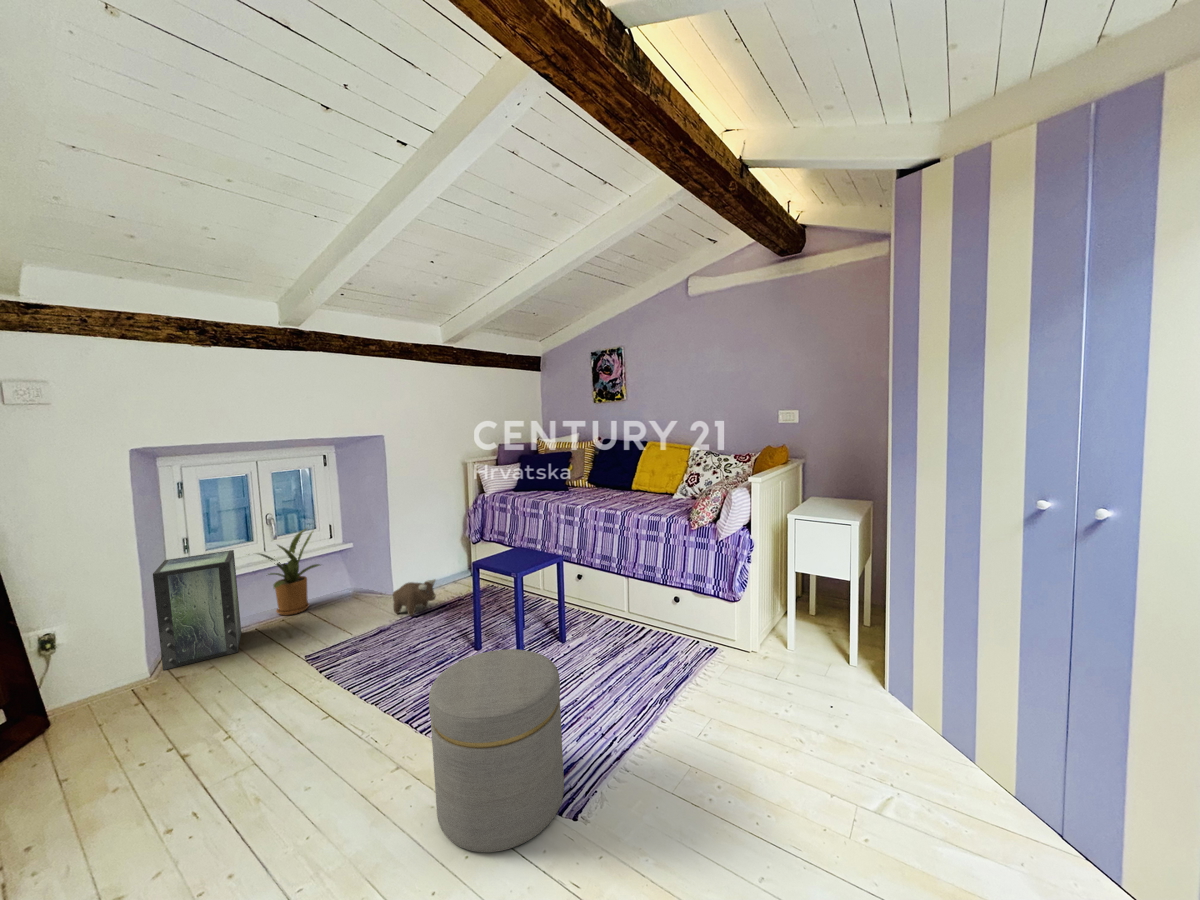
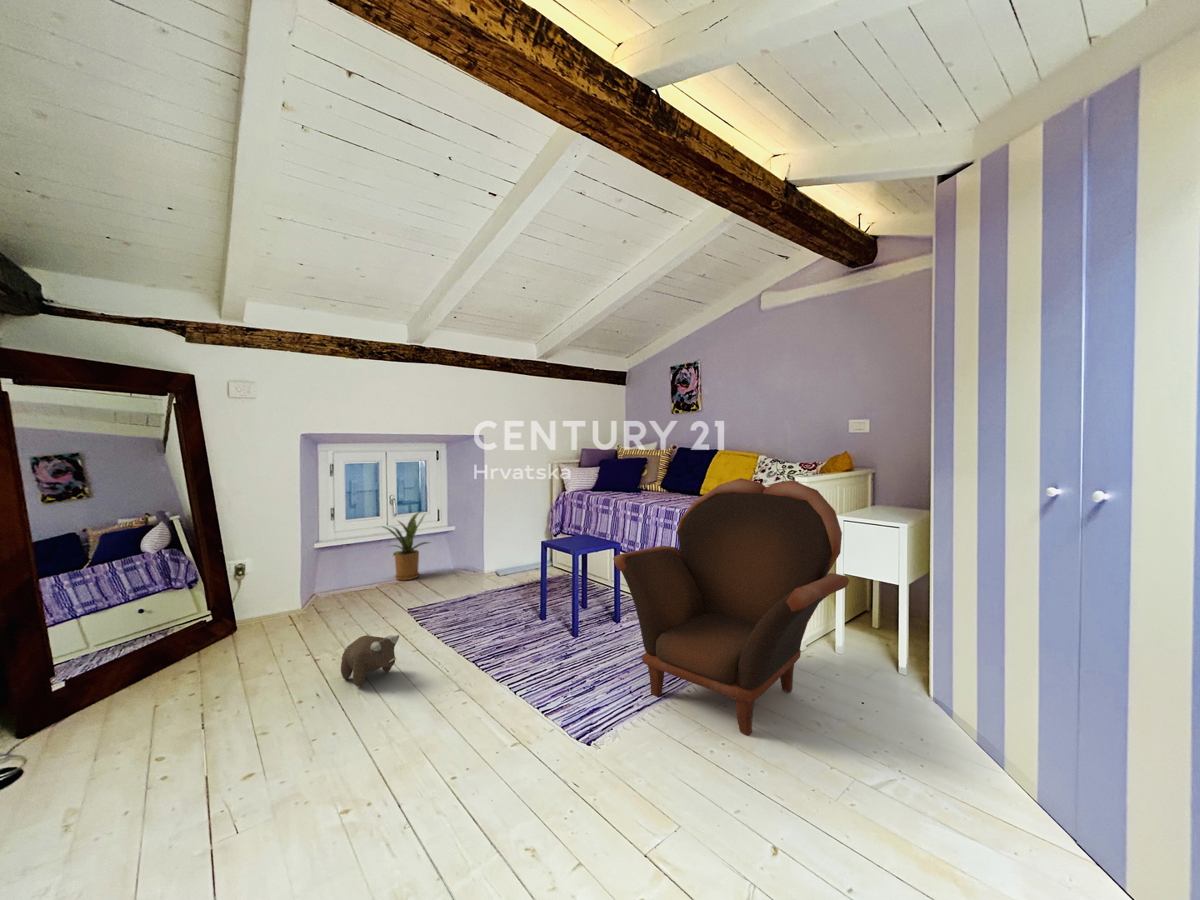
armchair: none [573,481,824,769] -> present [613,478,849,735]
storage box: present [153,550,241,670] -> none [310,521,368,607]
plush toy: present [393,579,436,616] -> present [341,635,399,687]
ottoman: present [429,649,564,852] -> none [478,602,585,754]

